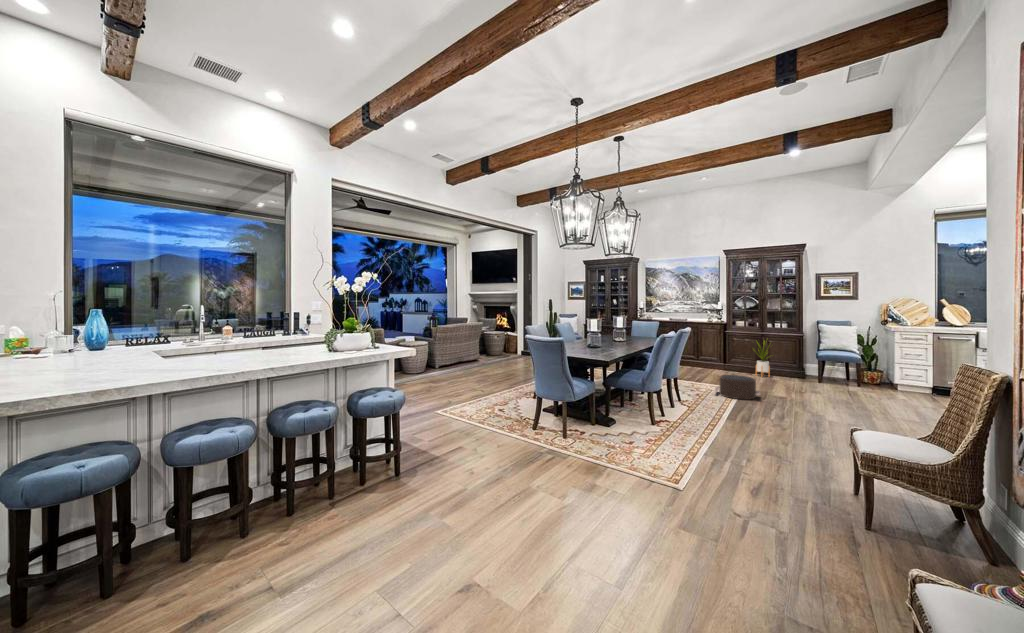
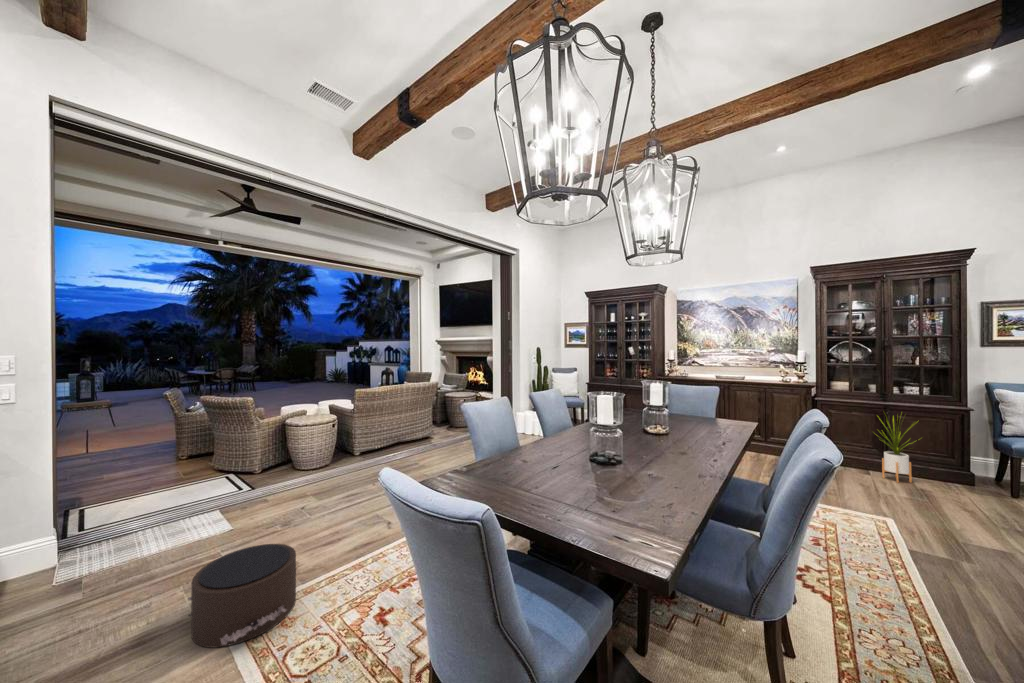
pouf: present [715,375,760,400] -> present [188,544,296,647]

